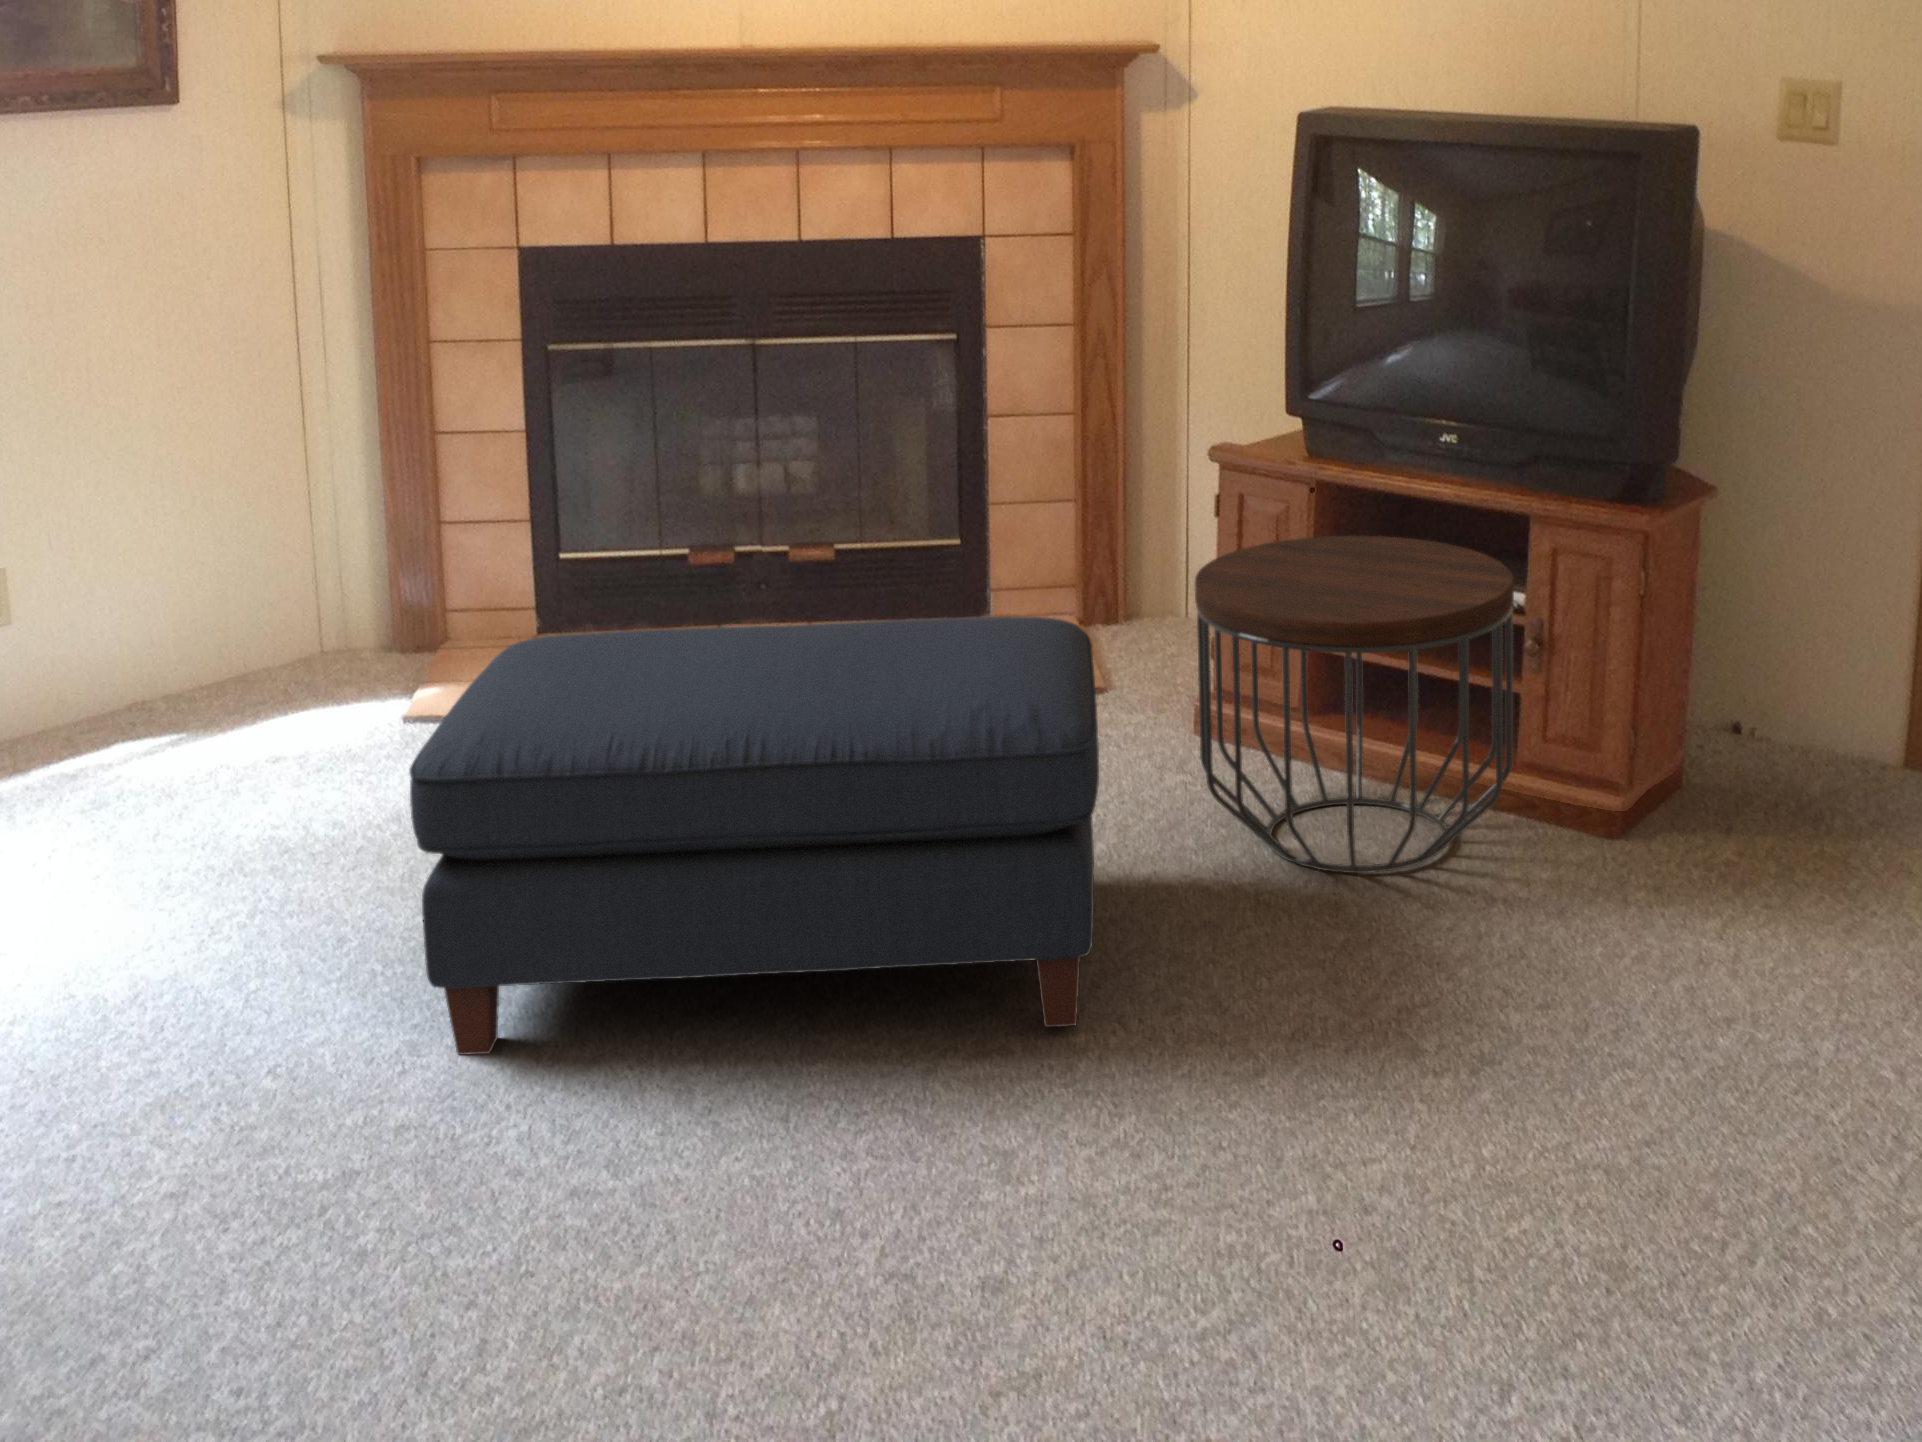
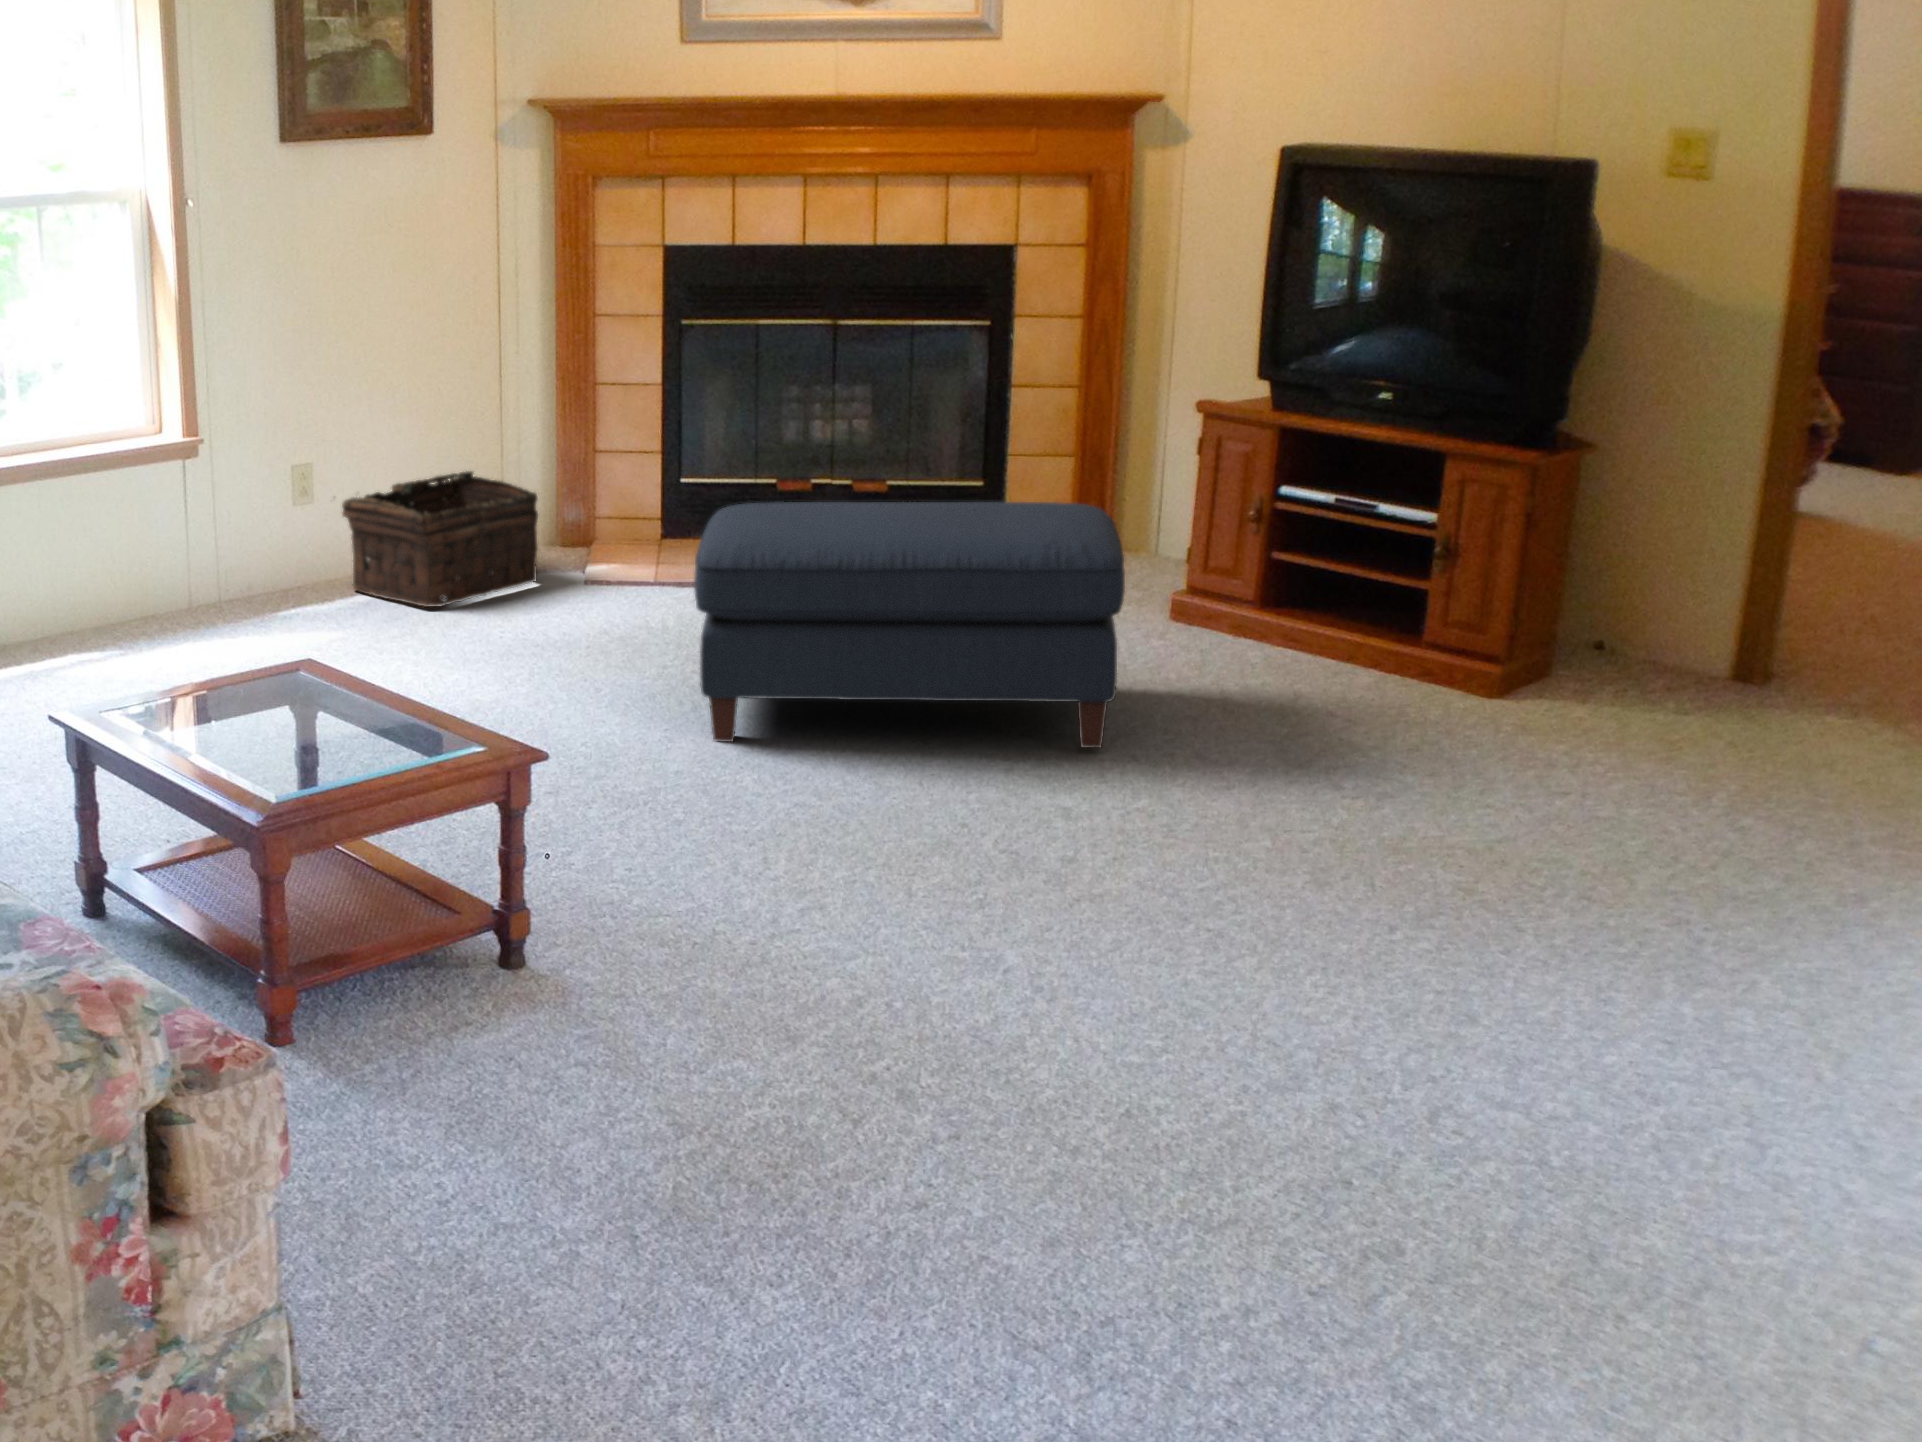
side table: present [1195,536,1514,873] -> none [1182,468,1421,695]
basket: none [27,563,339,773] -> present [342,471,538,607]

